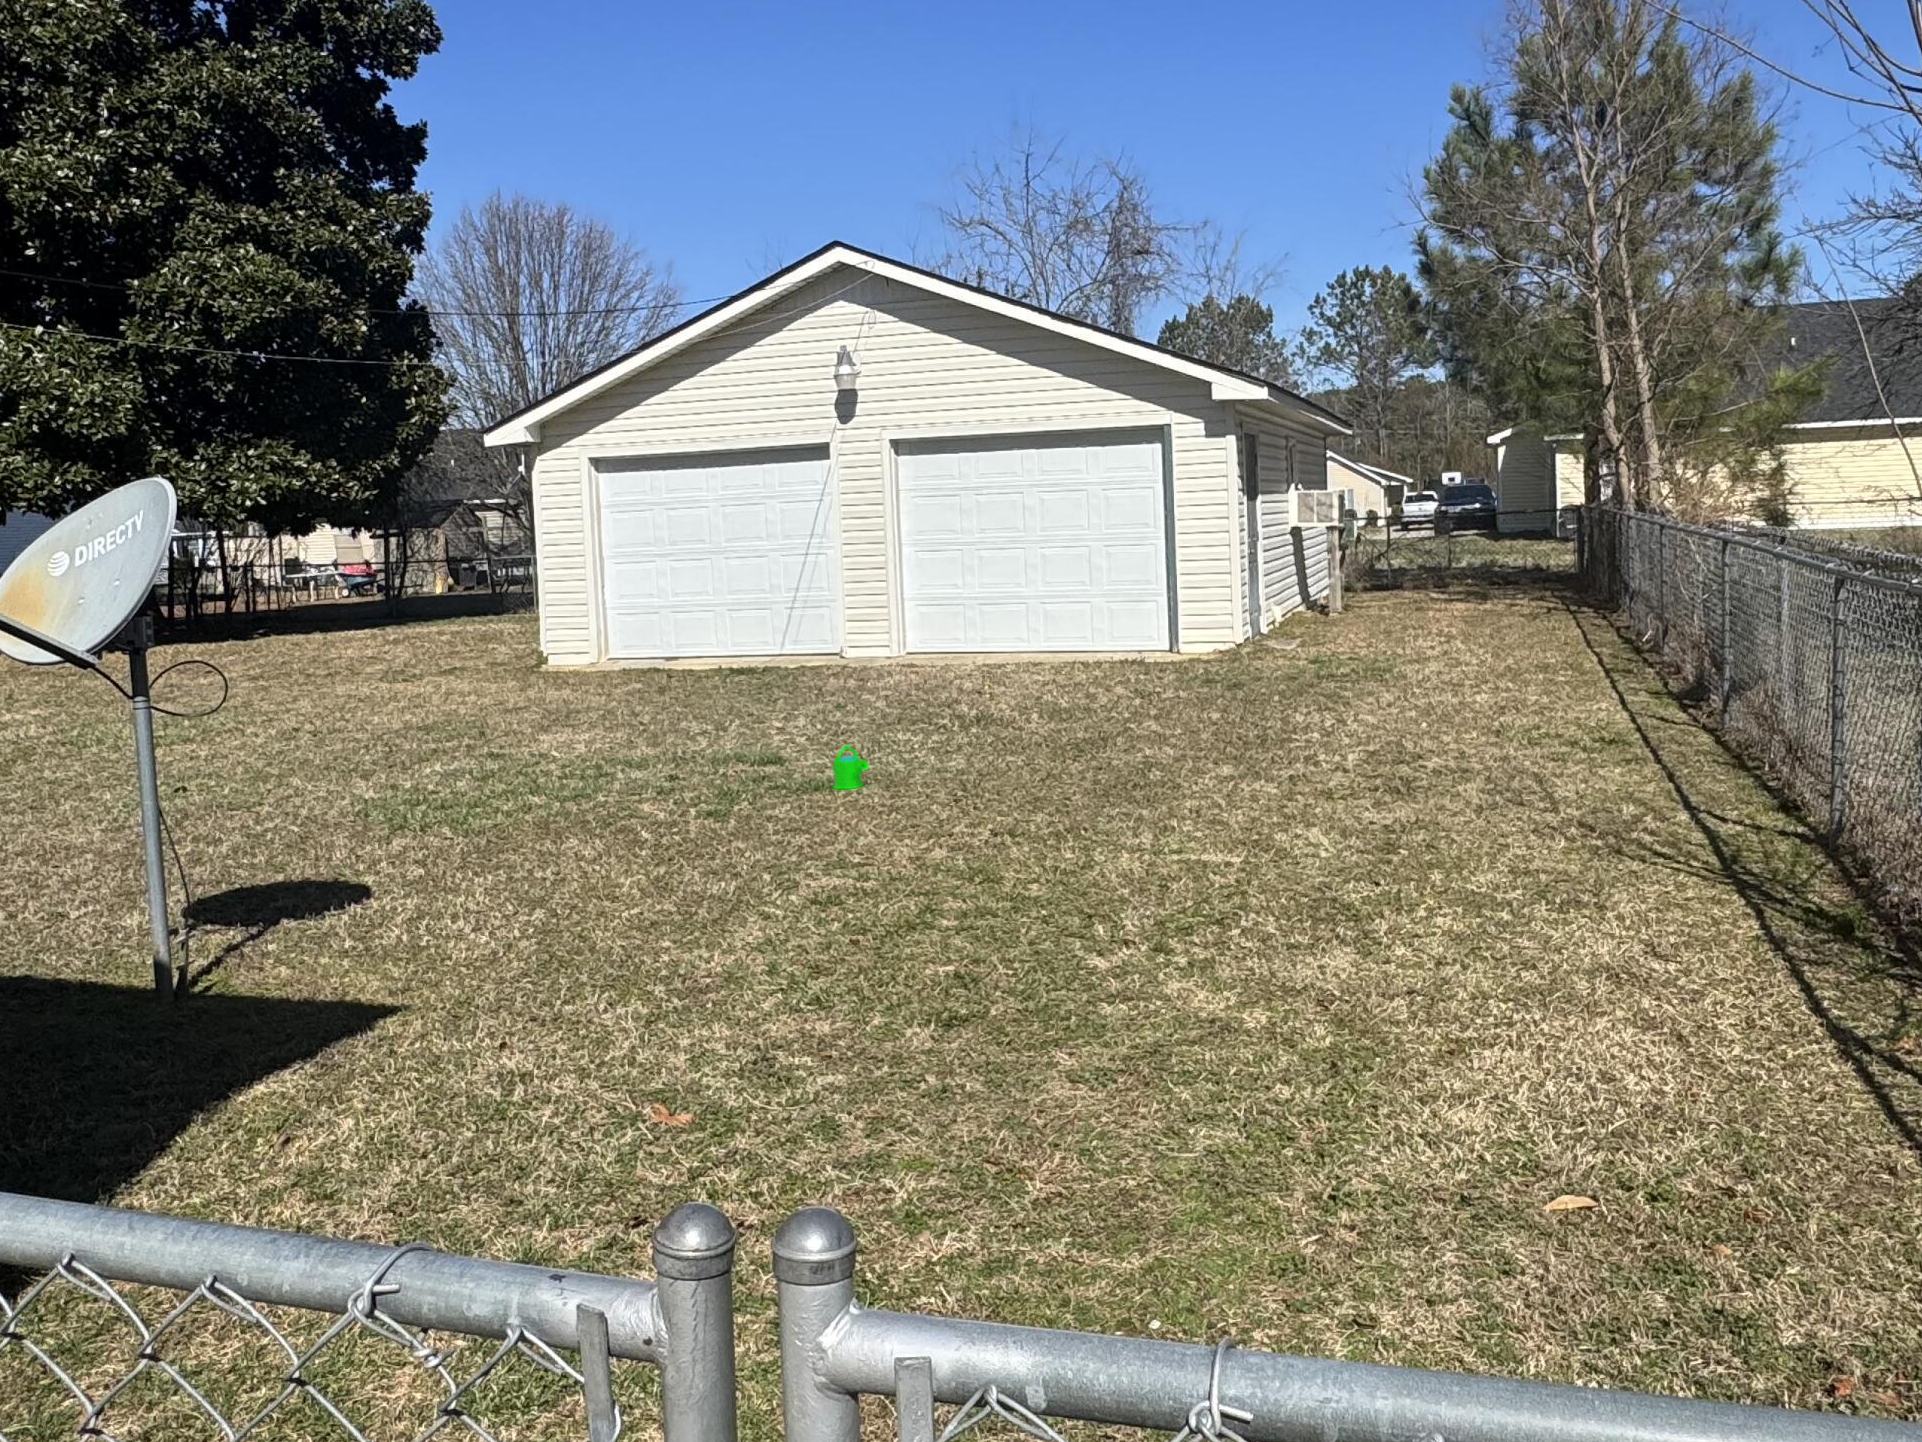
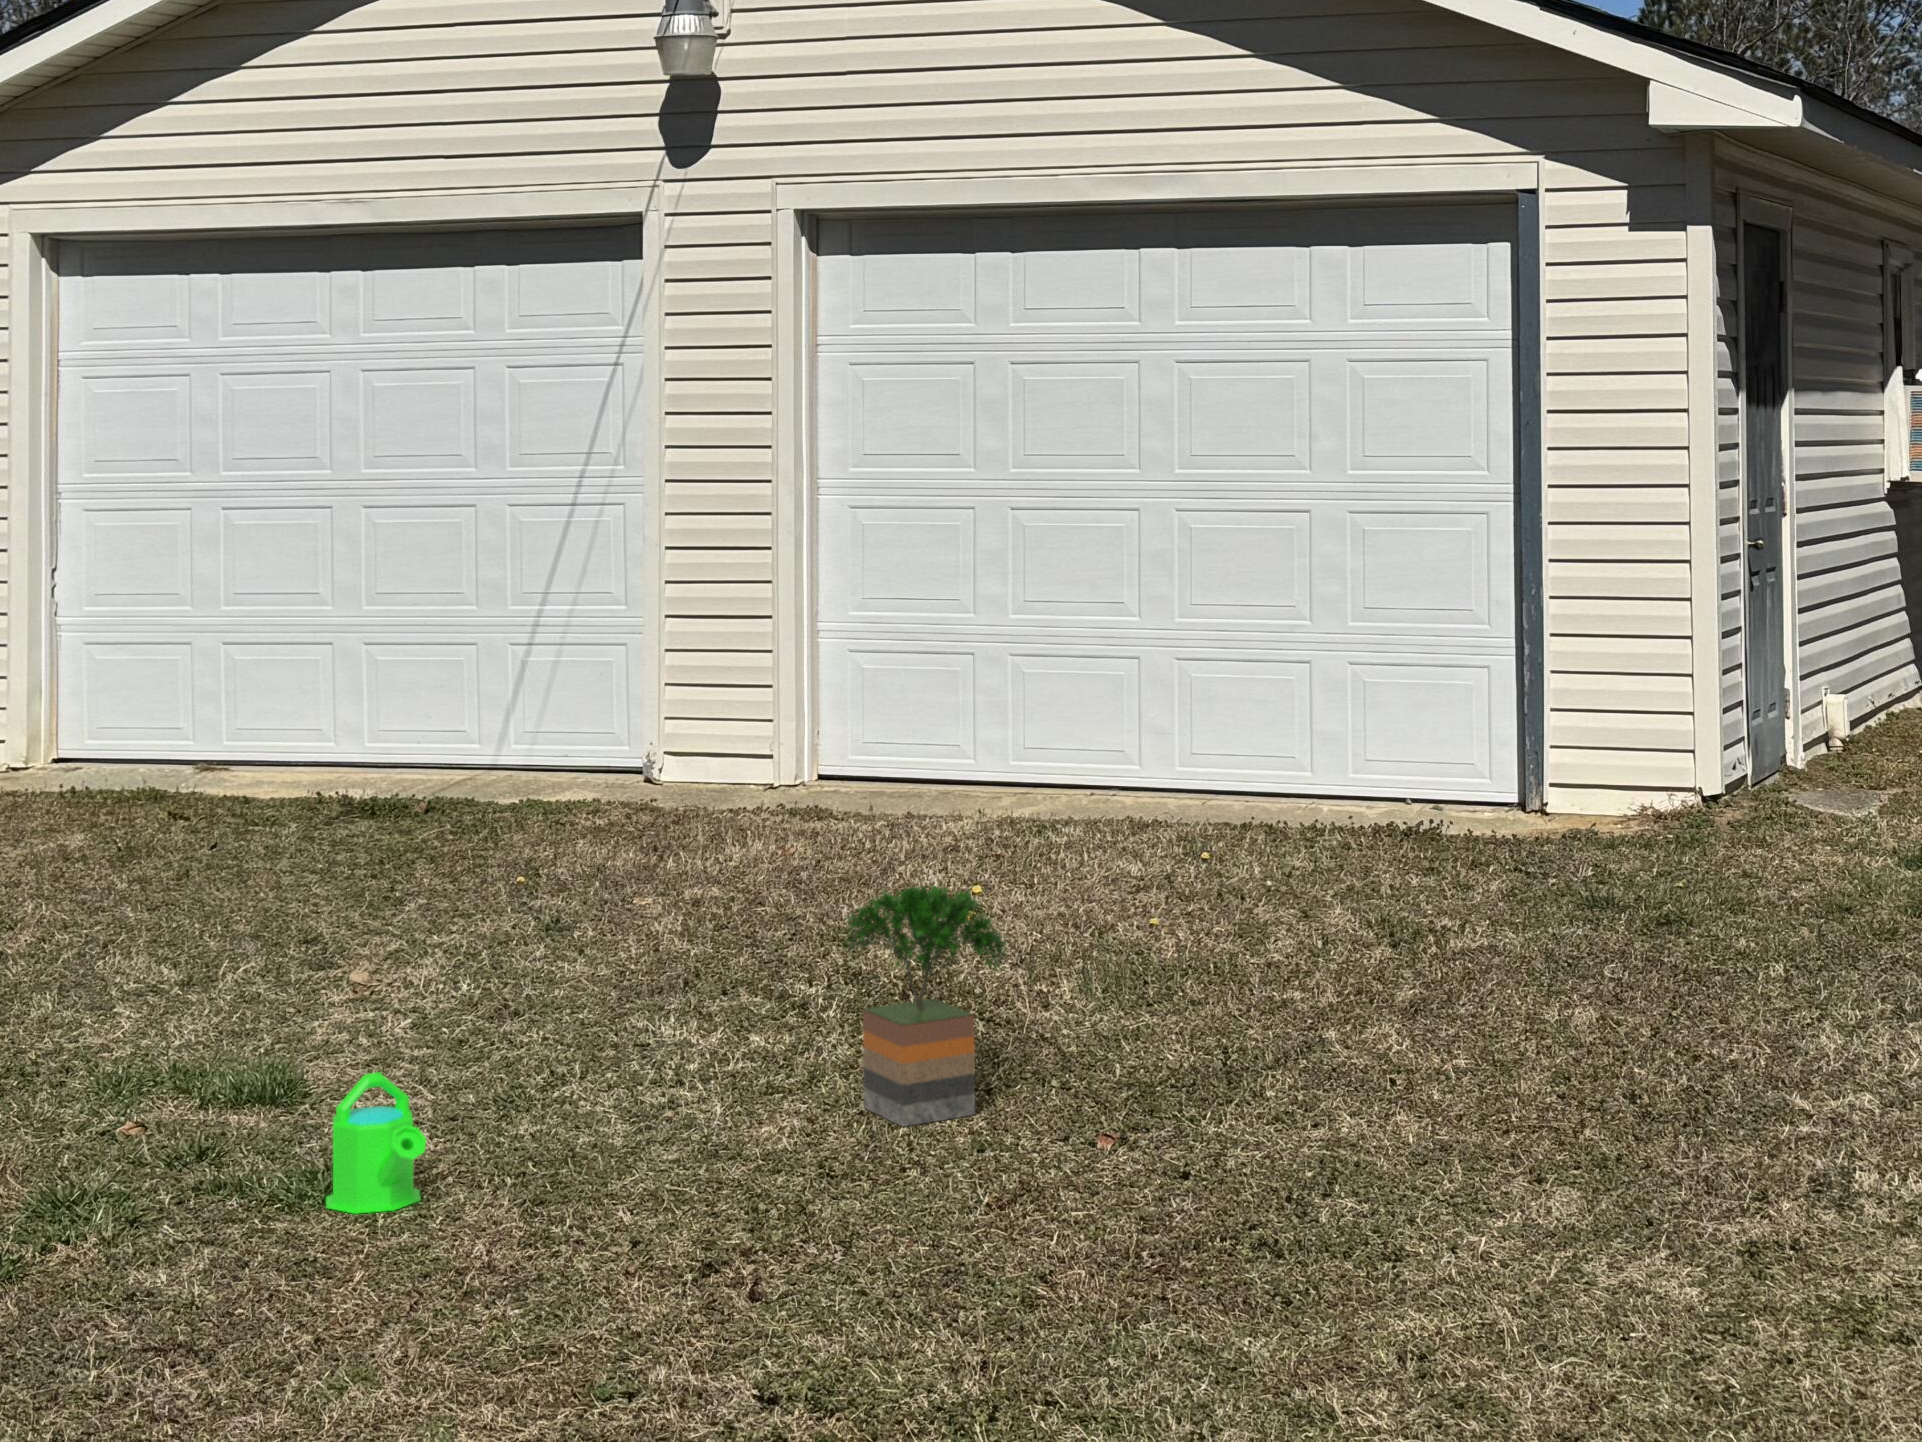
potted tree: none [984,676,1043,755] -> present [845,886,1009,1127]

